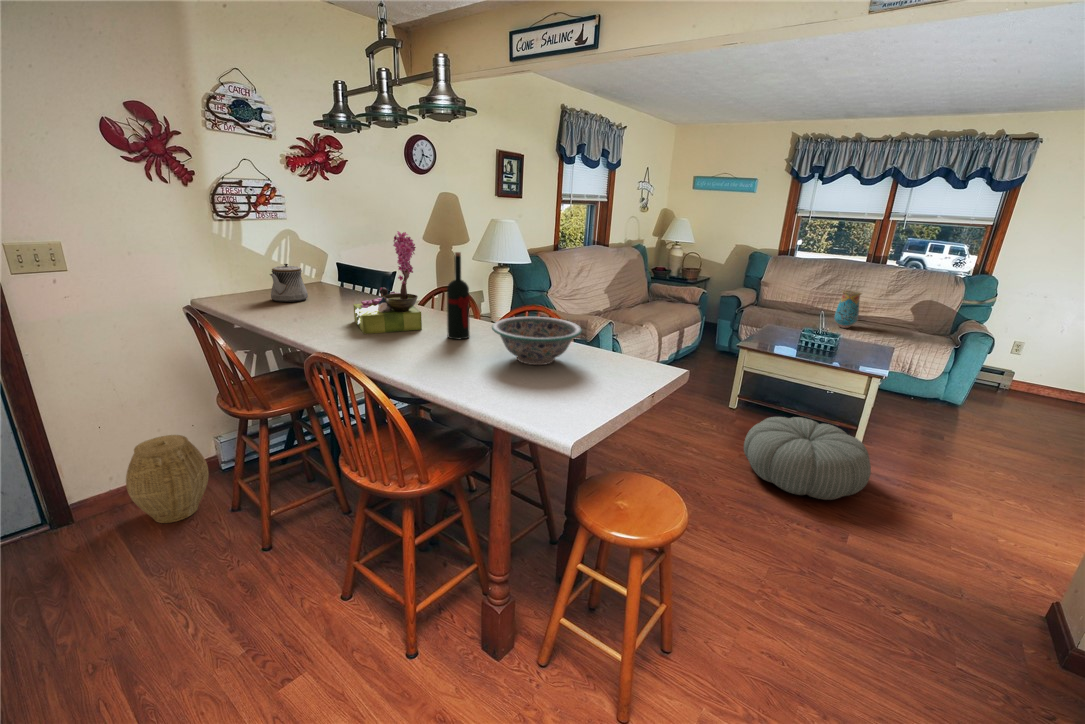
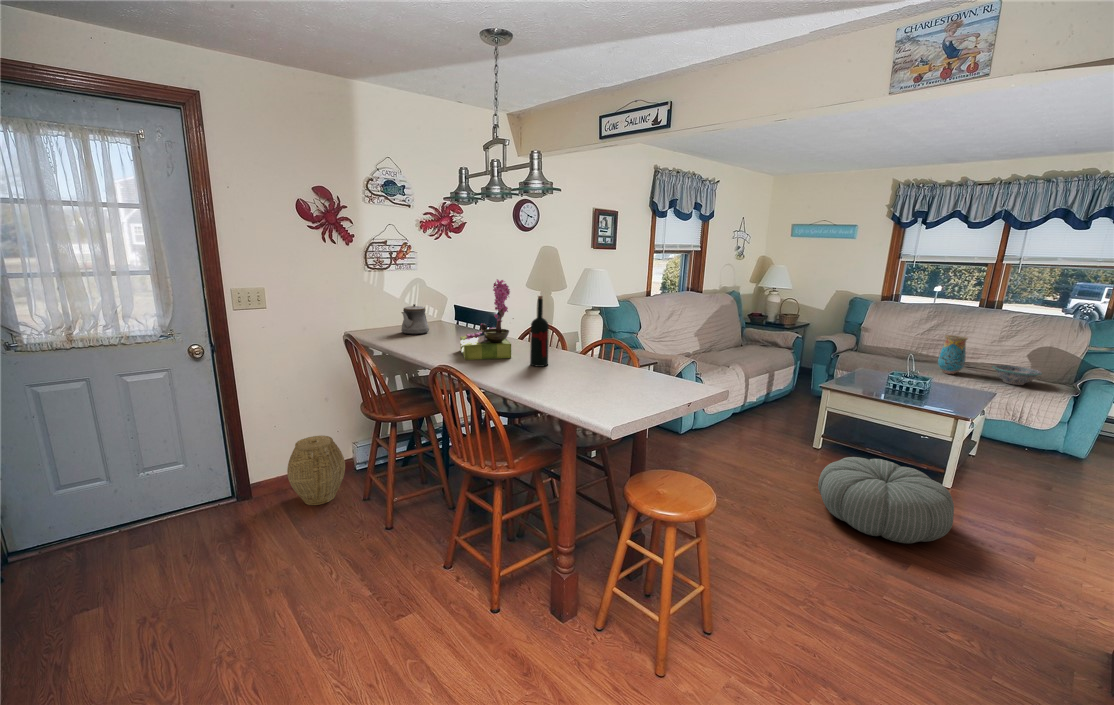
decorative bowl: present [492,317,582,365] -> present [992,365,1042,385]

